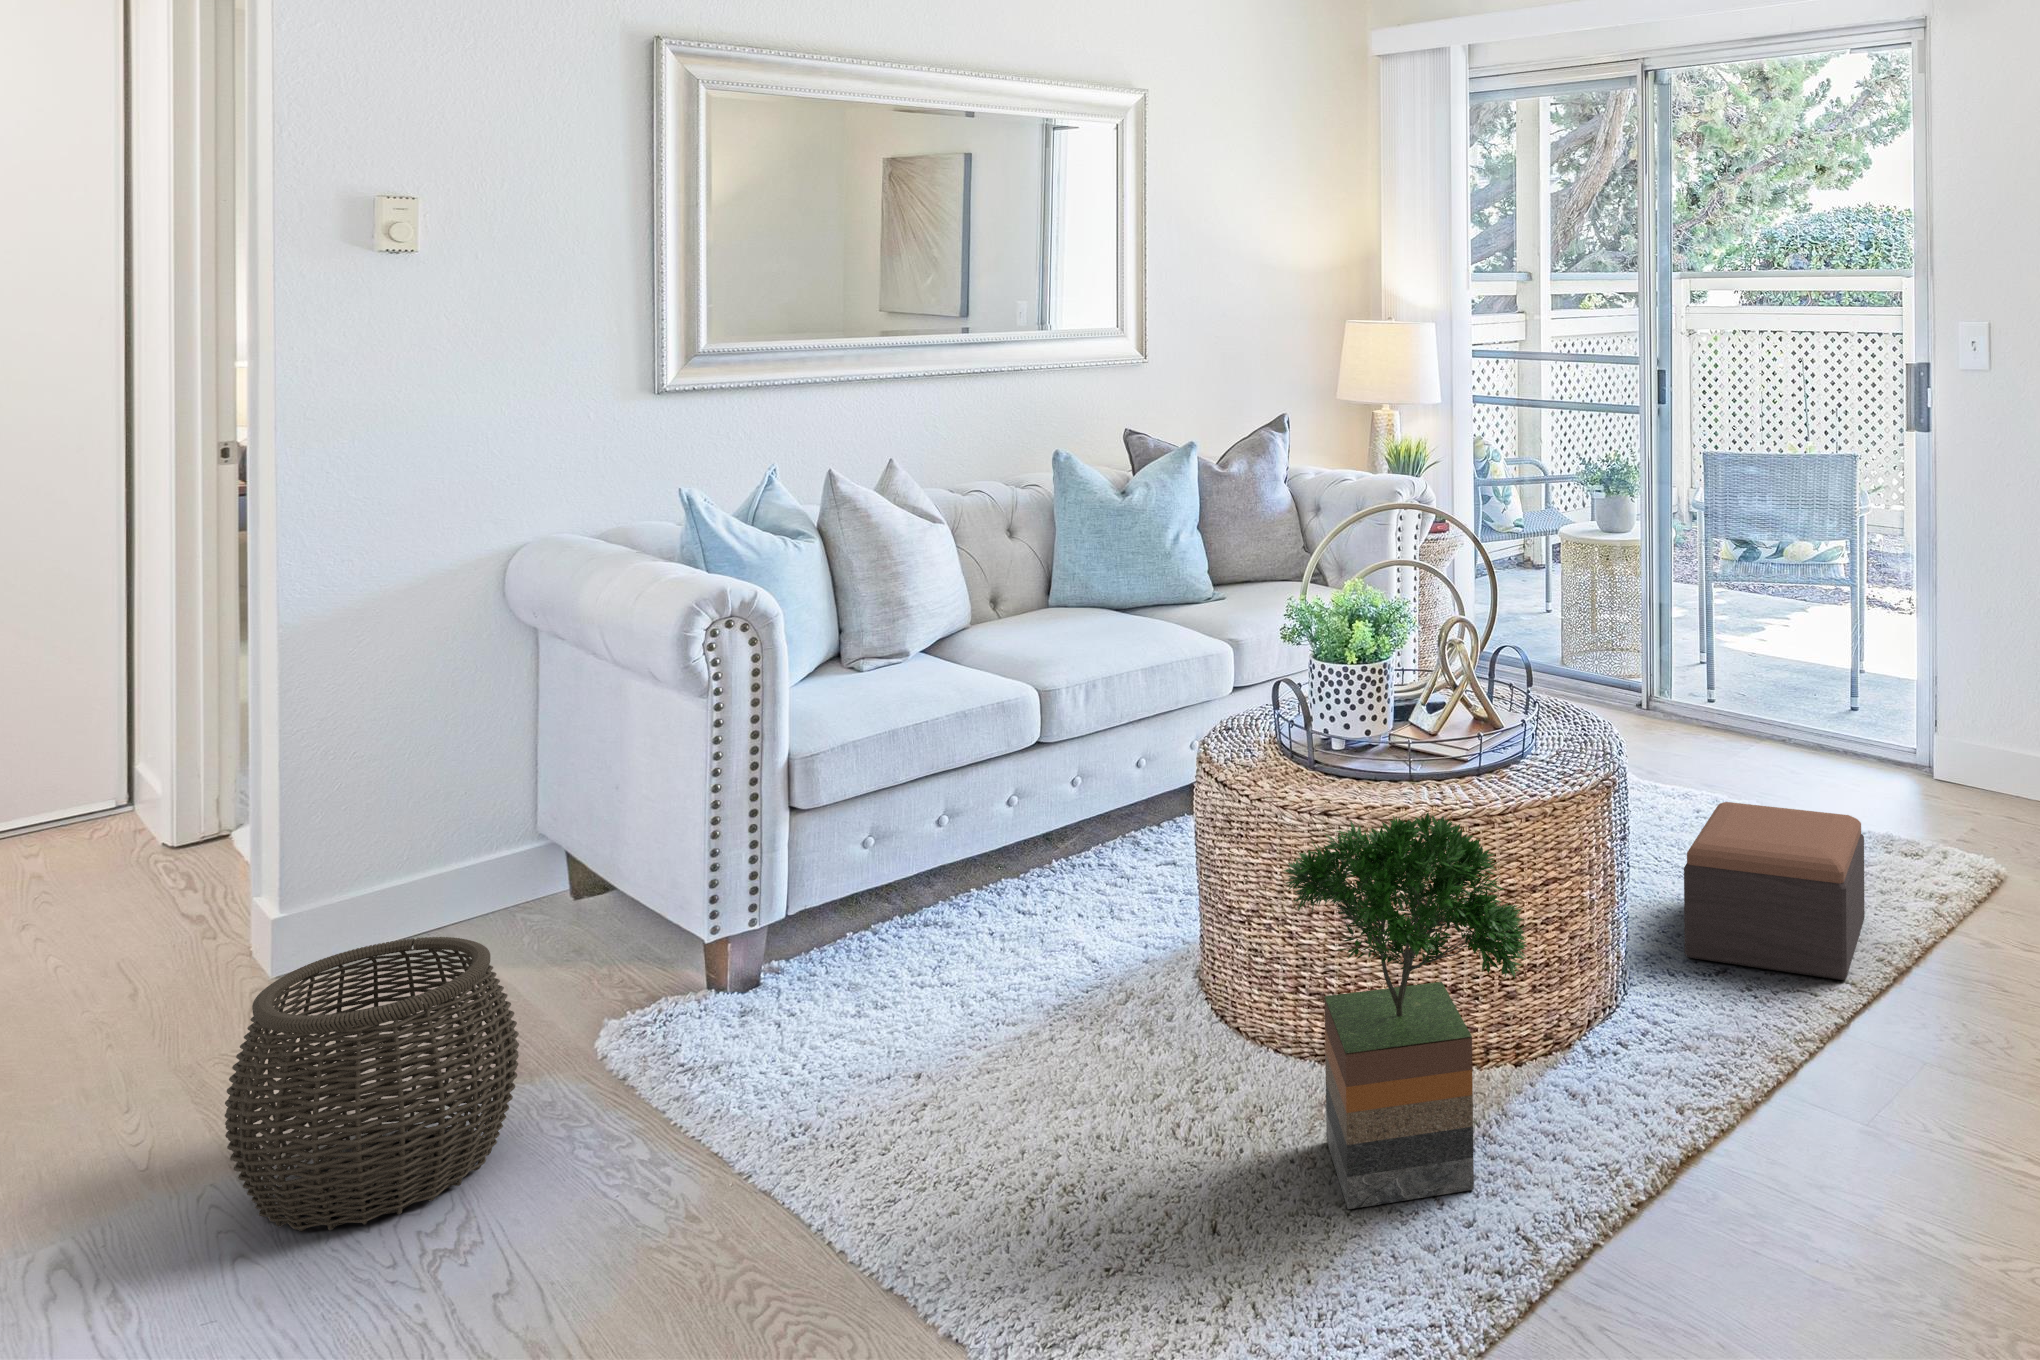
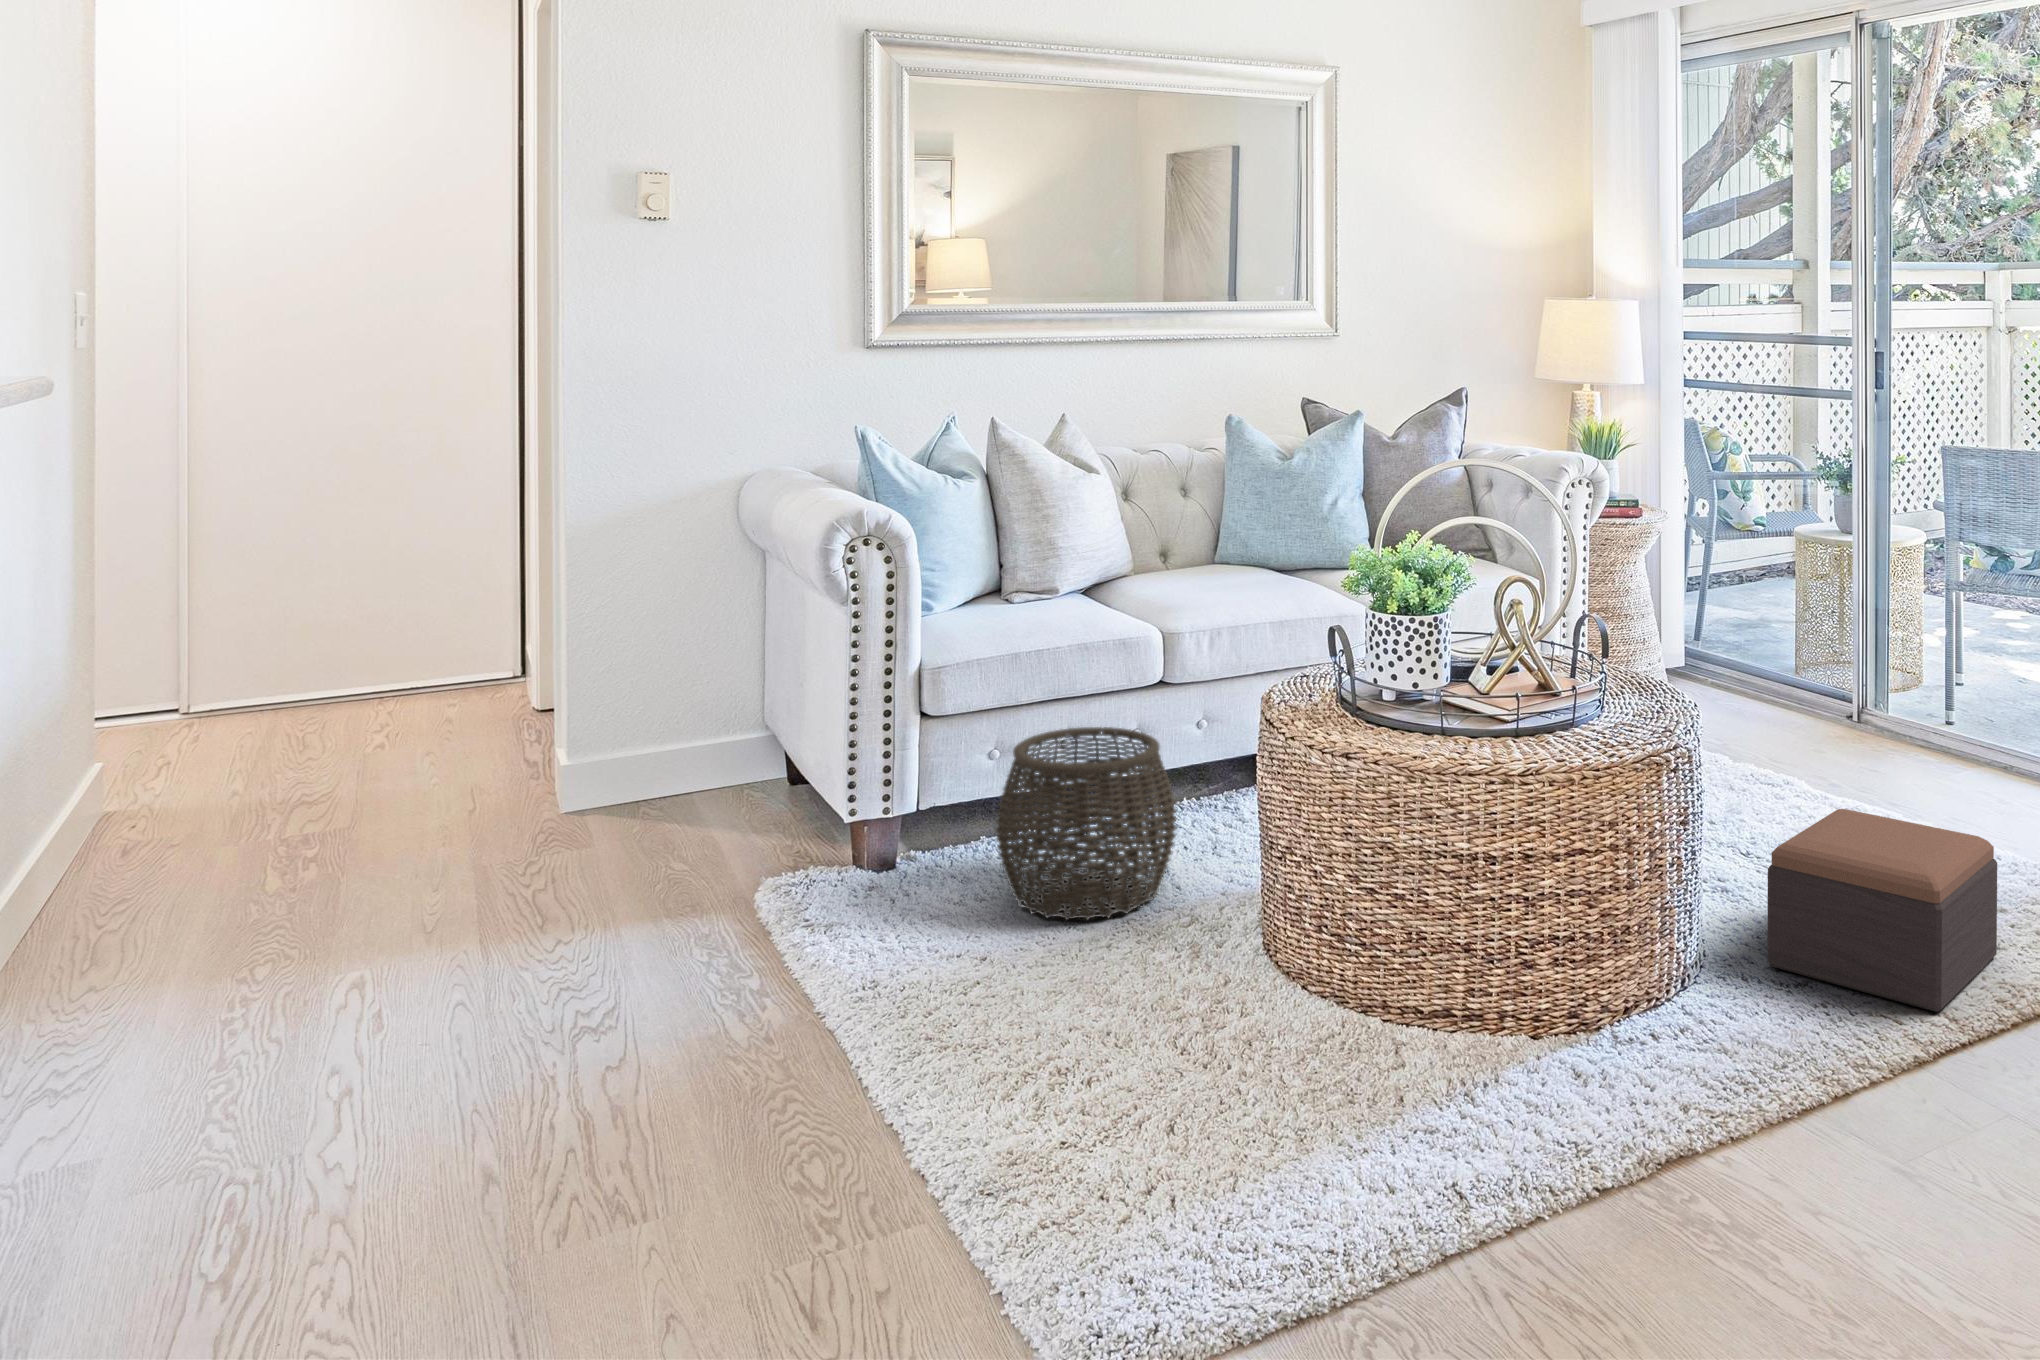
potted tree: present [1284,813,1527,1209] -> none [1265,758,1501,1141]
woven basket: present [225,937,519,1231] -> present [996,727,1177,920]

